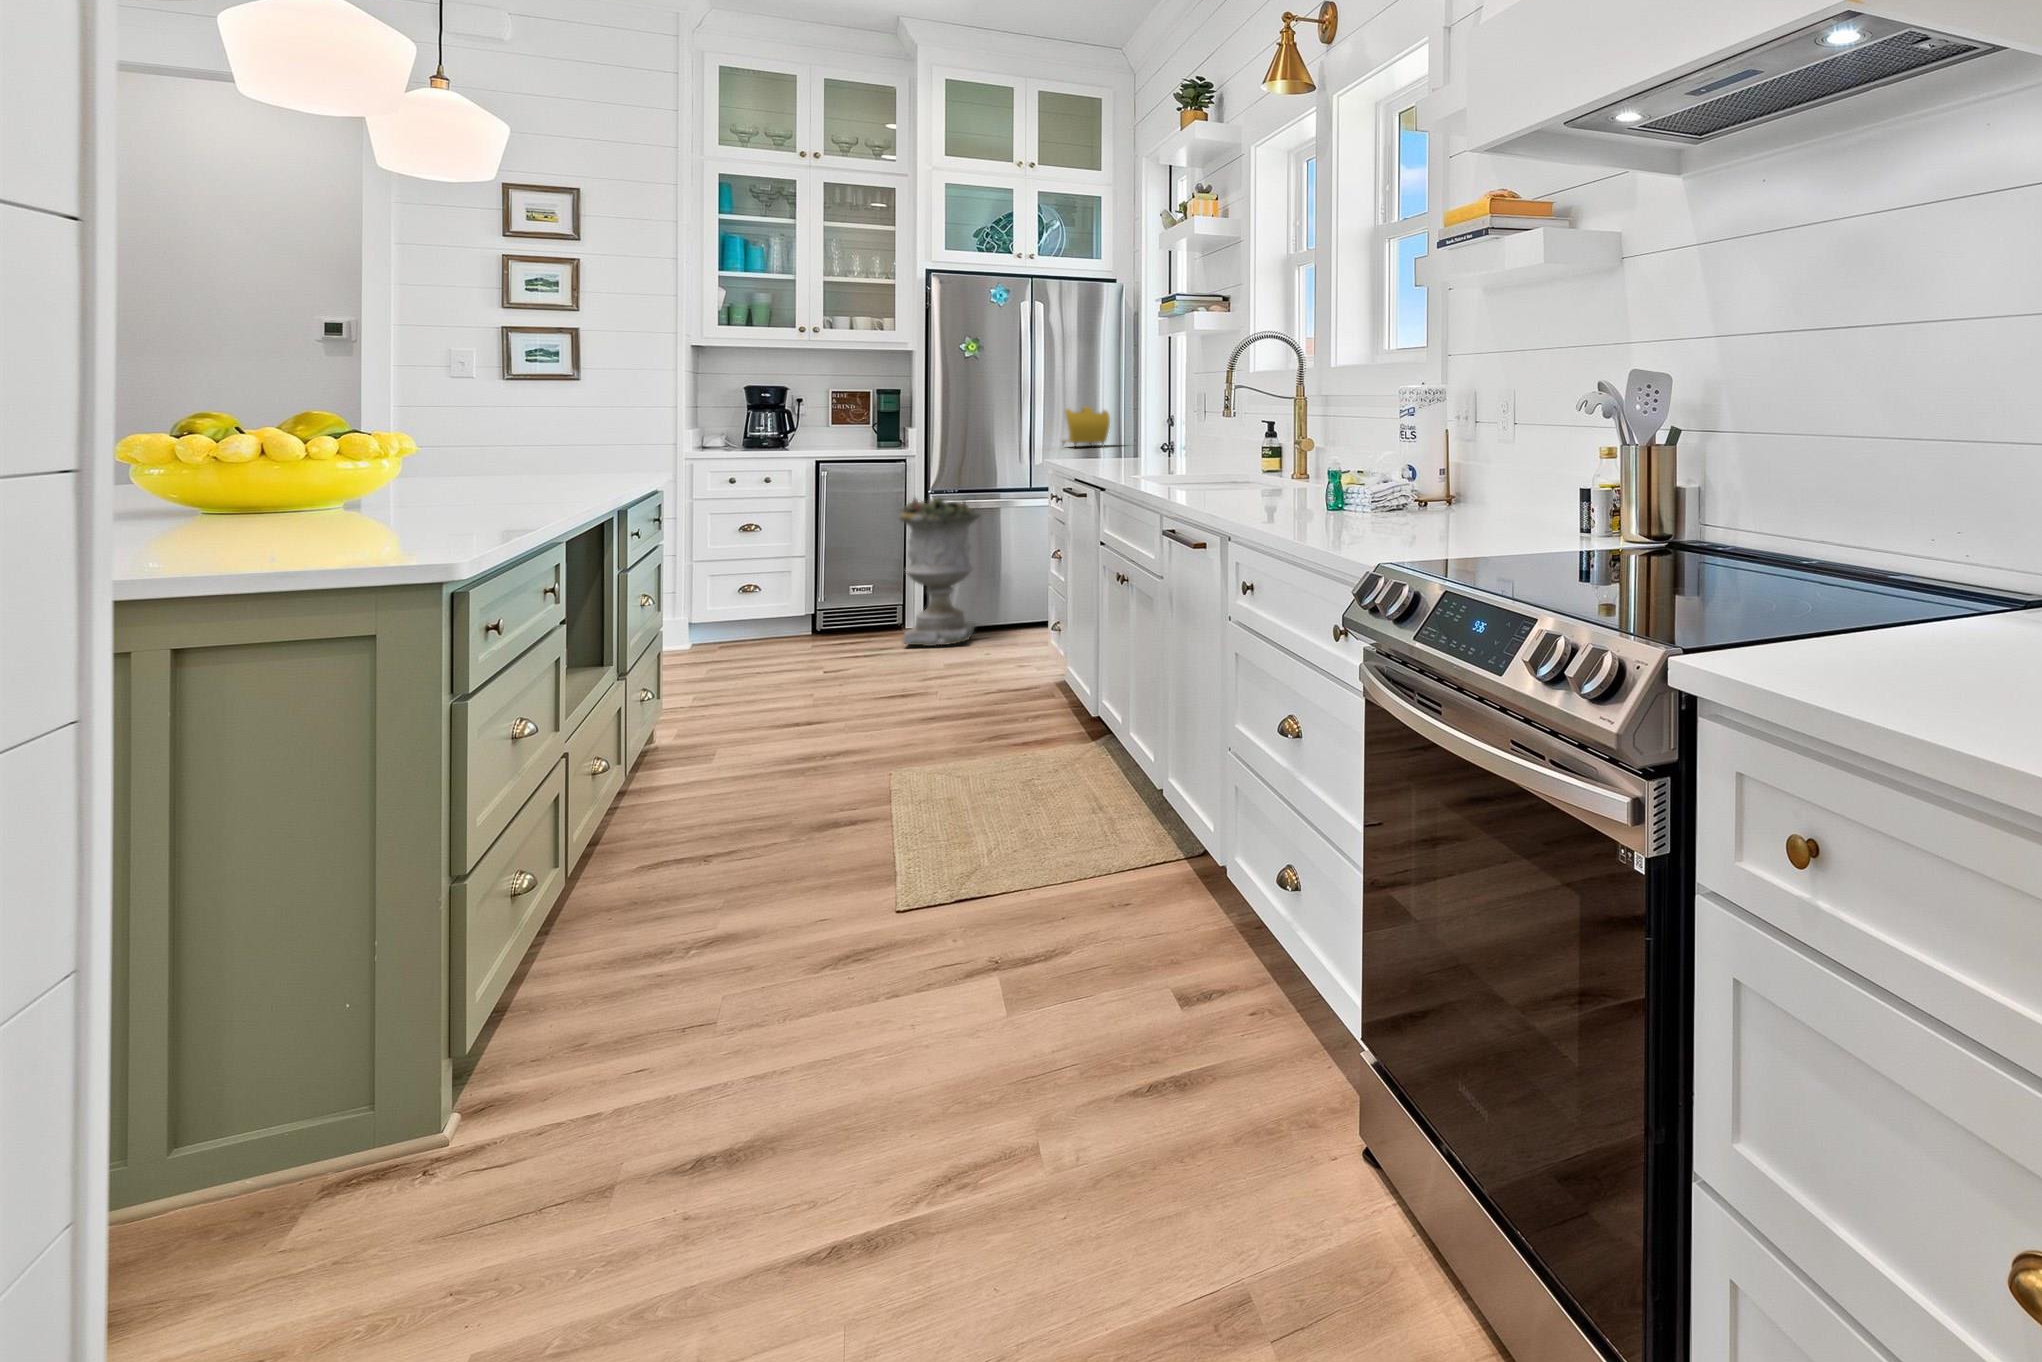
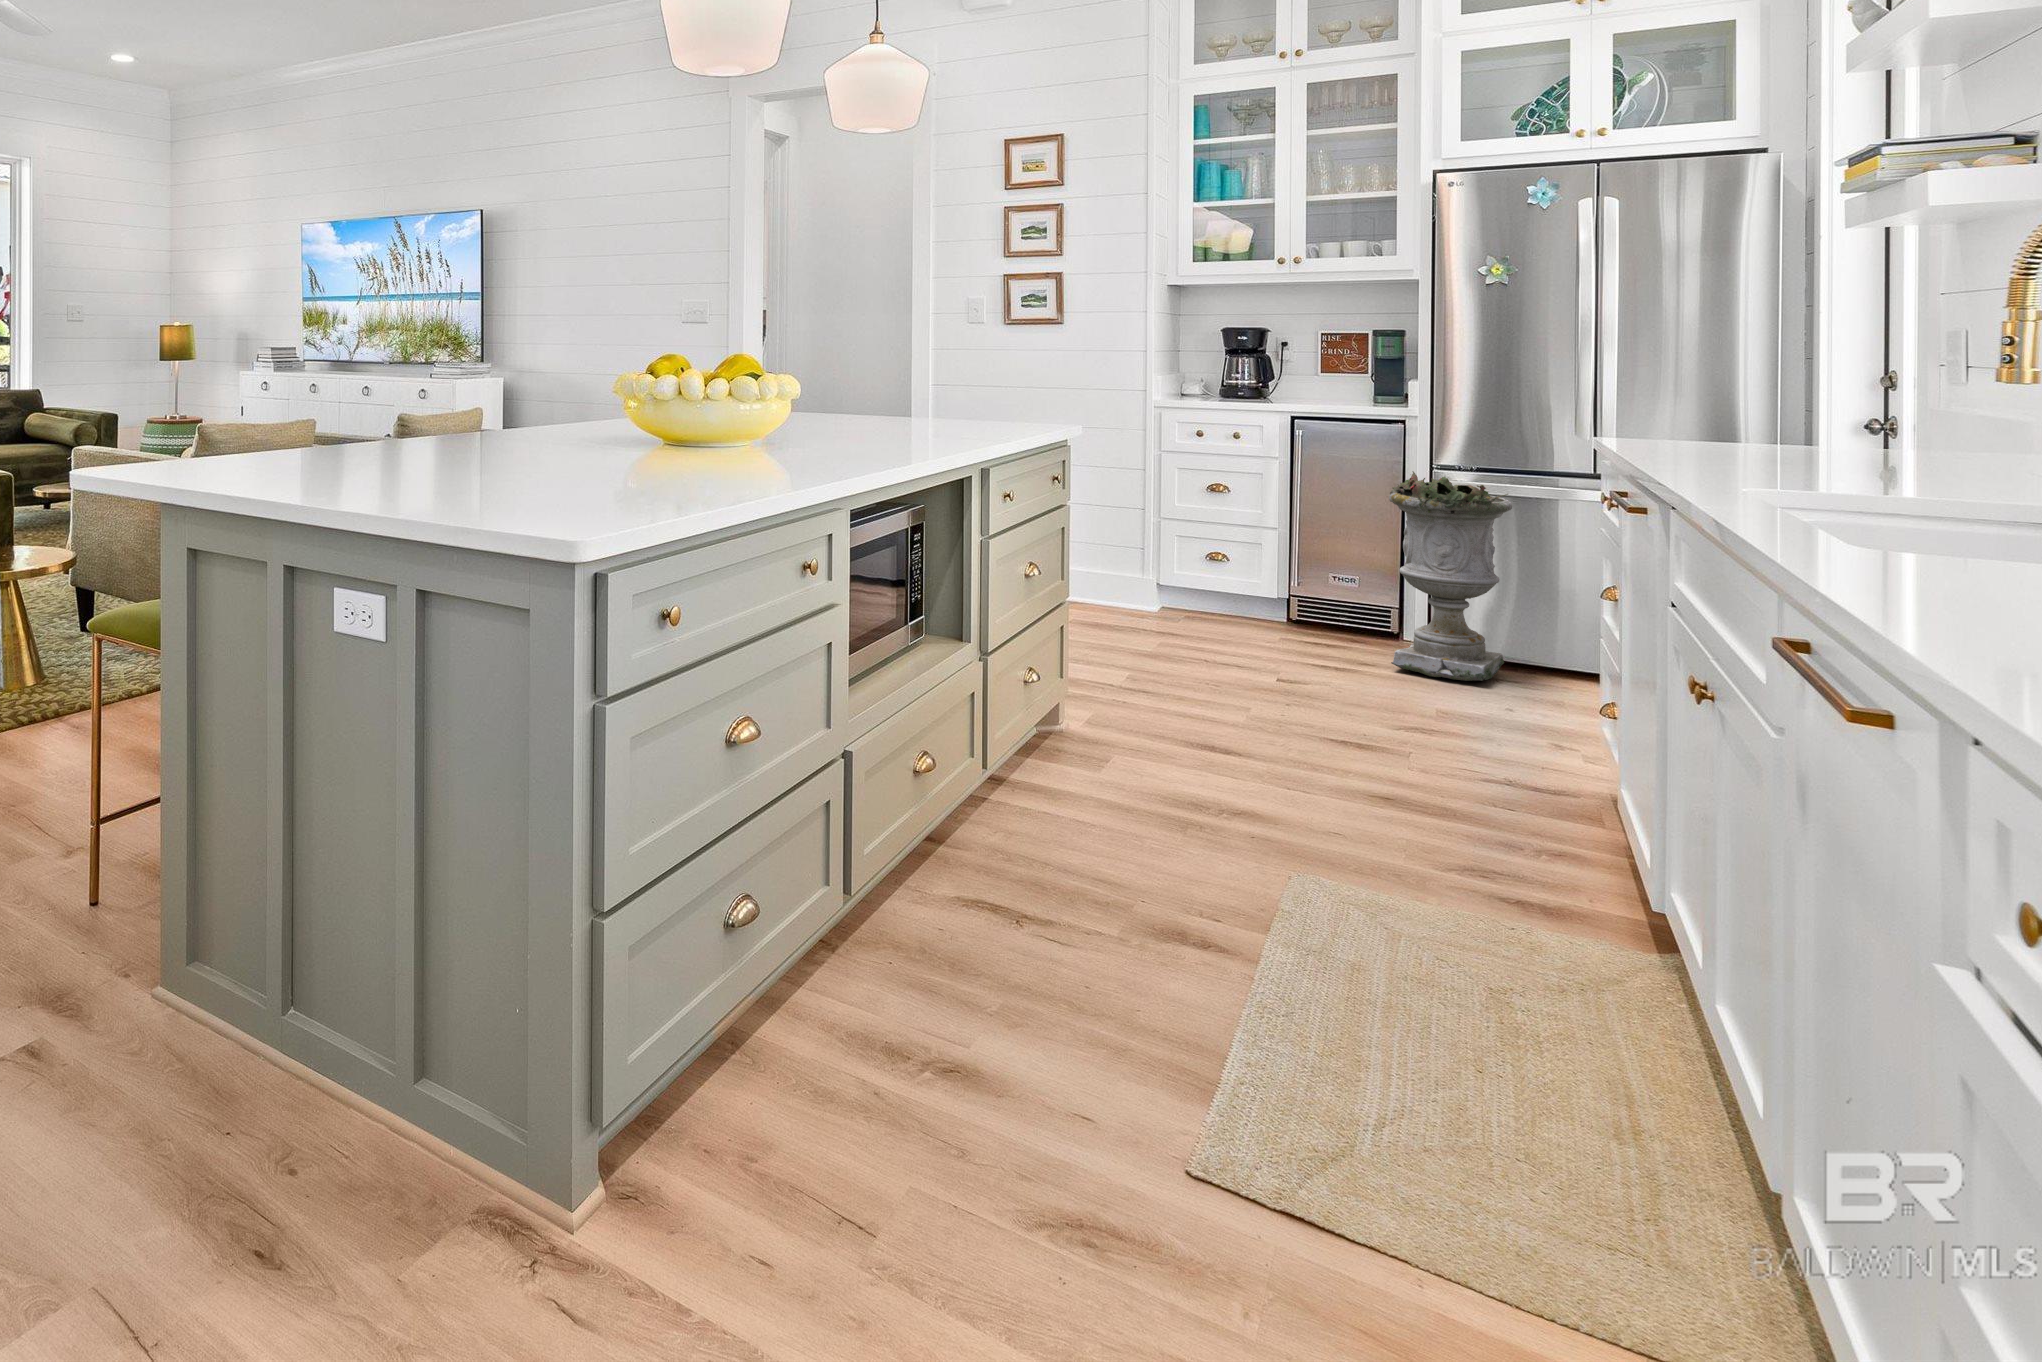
toaster: present [1062,405,1110,445] -> none [1648,355,1744,423]

